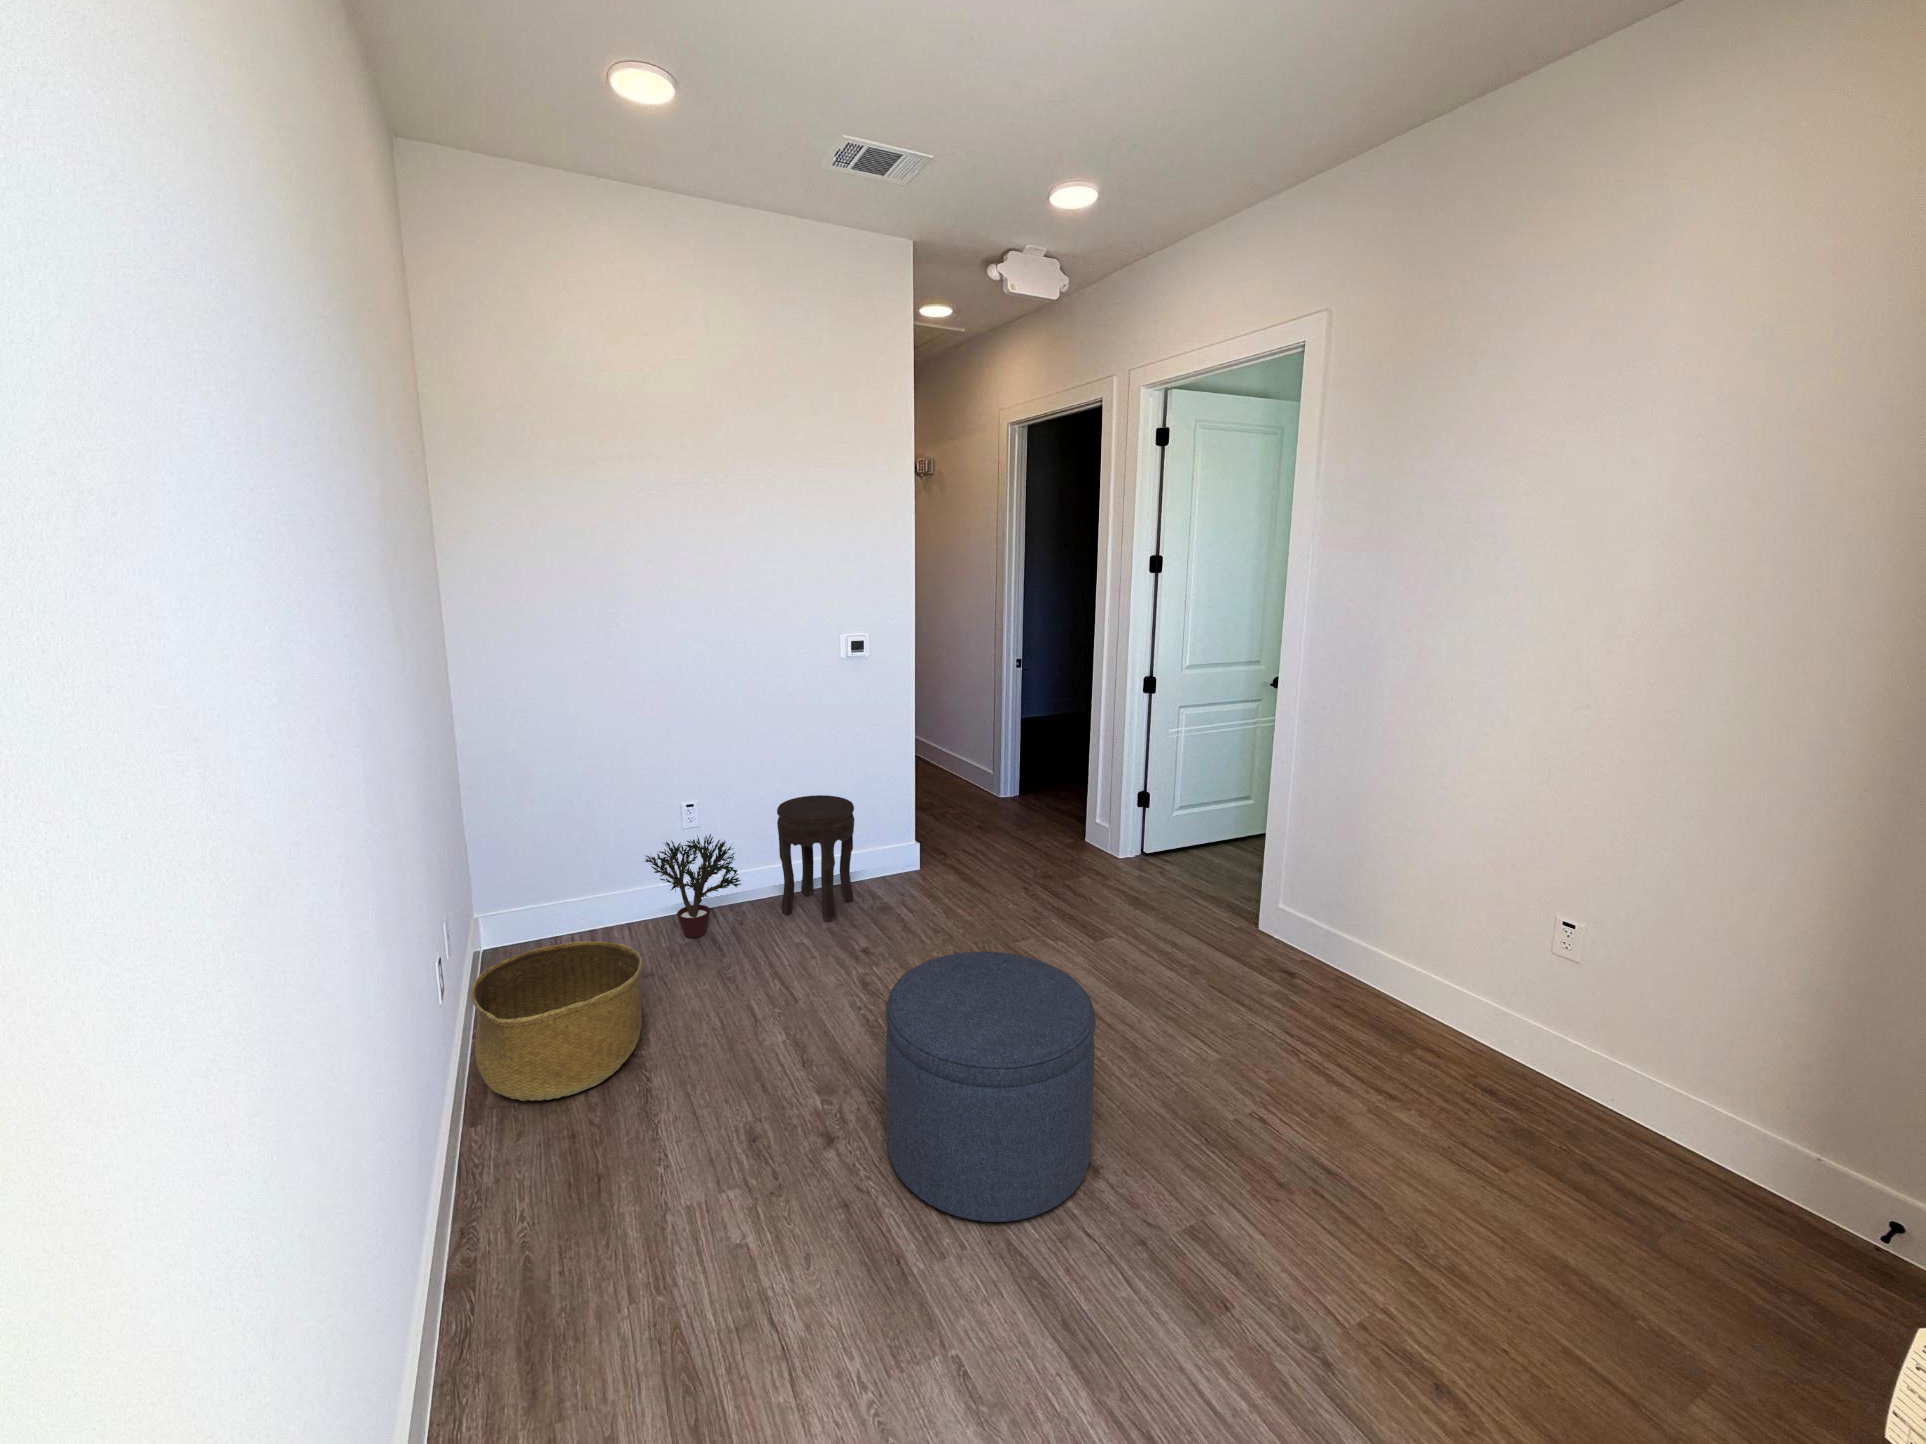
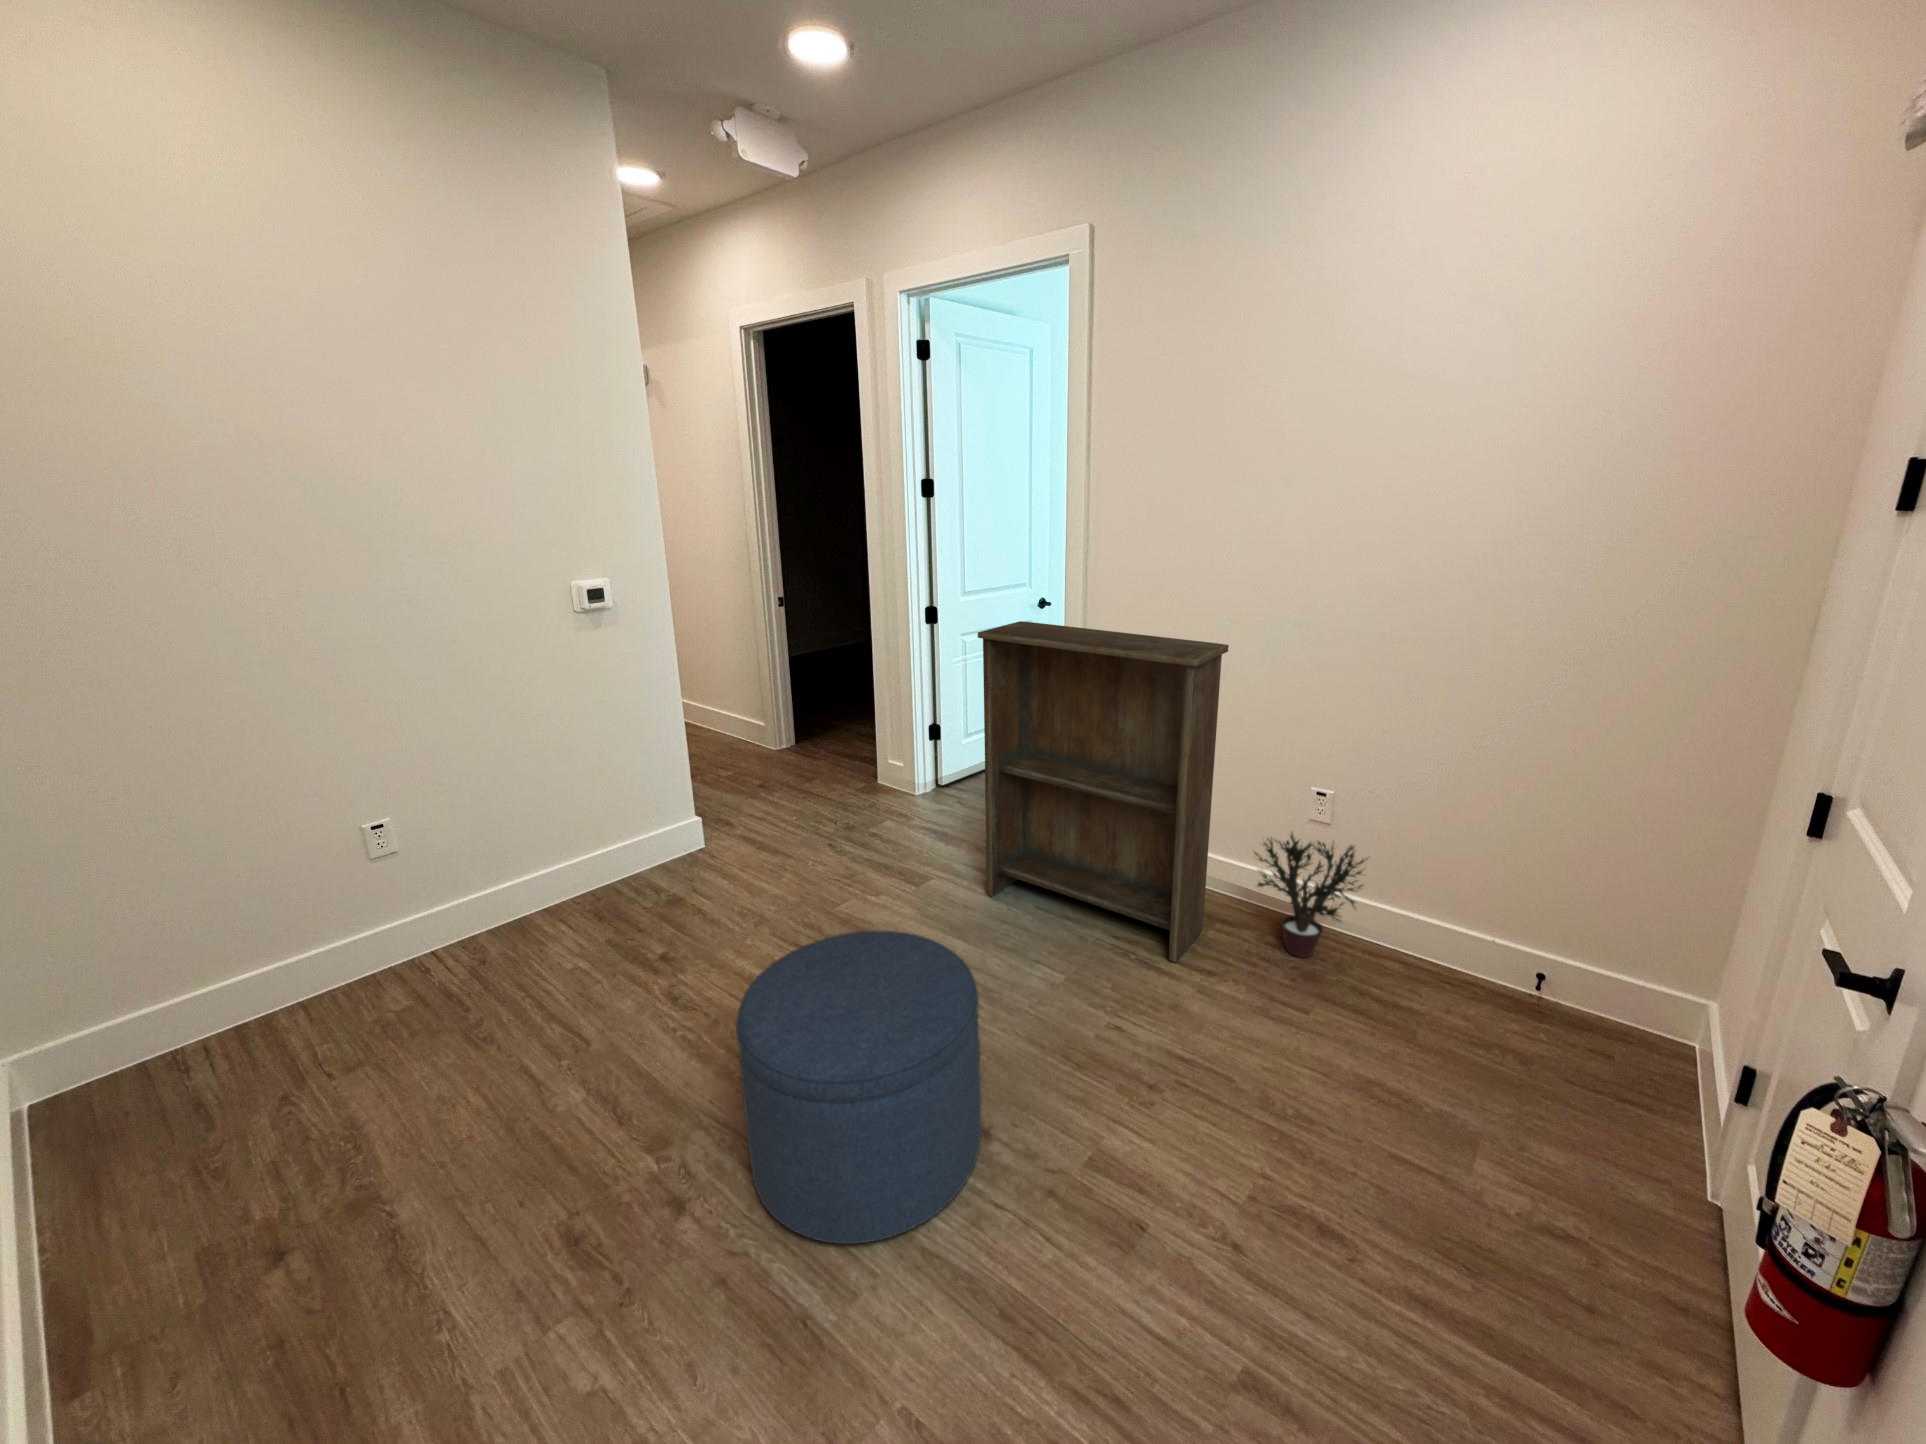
bookshelf: none [1161,695,1442,1077] -> present [978,621,1229,962]
side table: present [777,795,854,921] -> none [515,781,633,936]
potted plant: present [645,834,741,938] -> present [1255,833,1364,958]
basket: present [471,941,642,1101] -> none [17,1045,362,1332]

